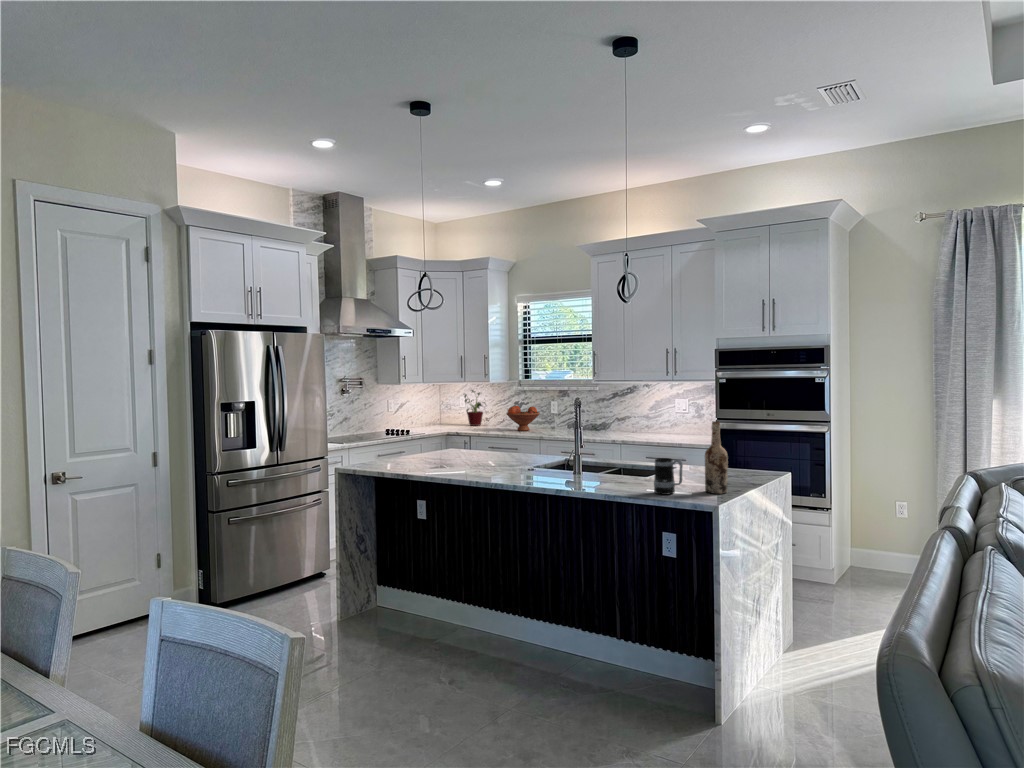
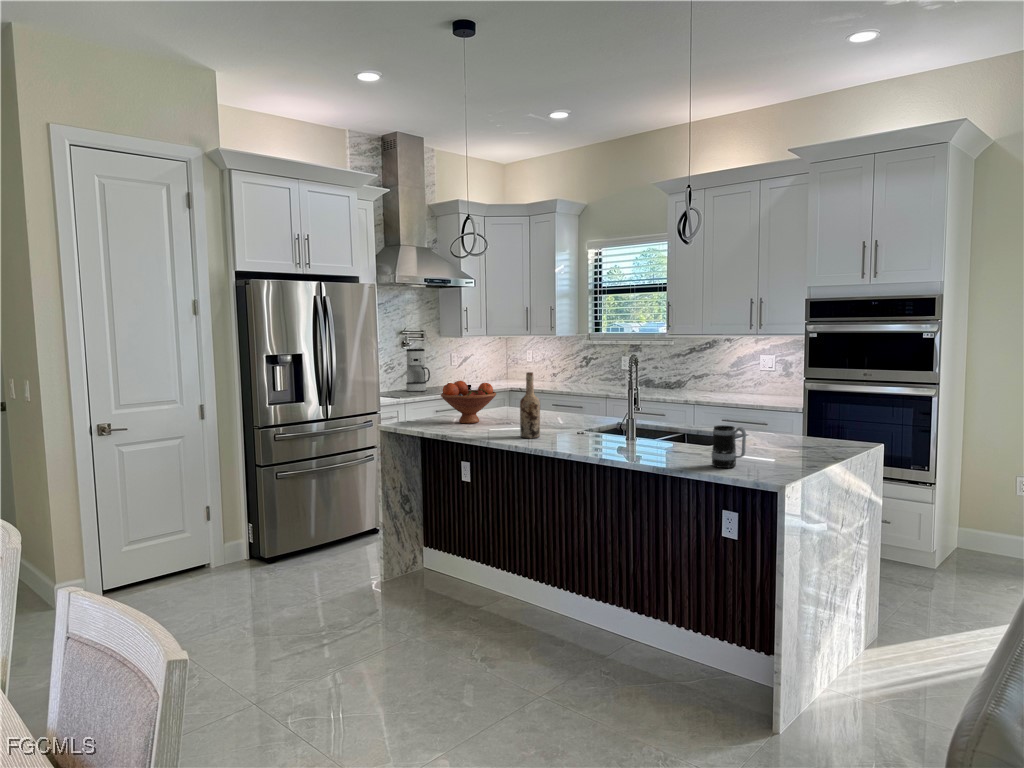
potted plant: present [464,390,483,426] -> none [531,343,555,381]
coffee maker: none [345,396,369,438] -> present [406,349,430,392]
fruit bowl: present [507,406,540,431] -> present [441,381,496,424]
wine bottle: present [705,421,728,494] -> present [520,372,540,438]

